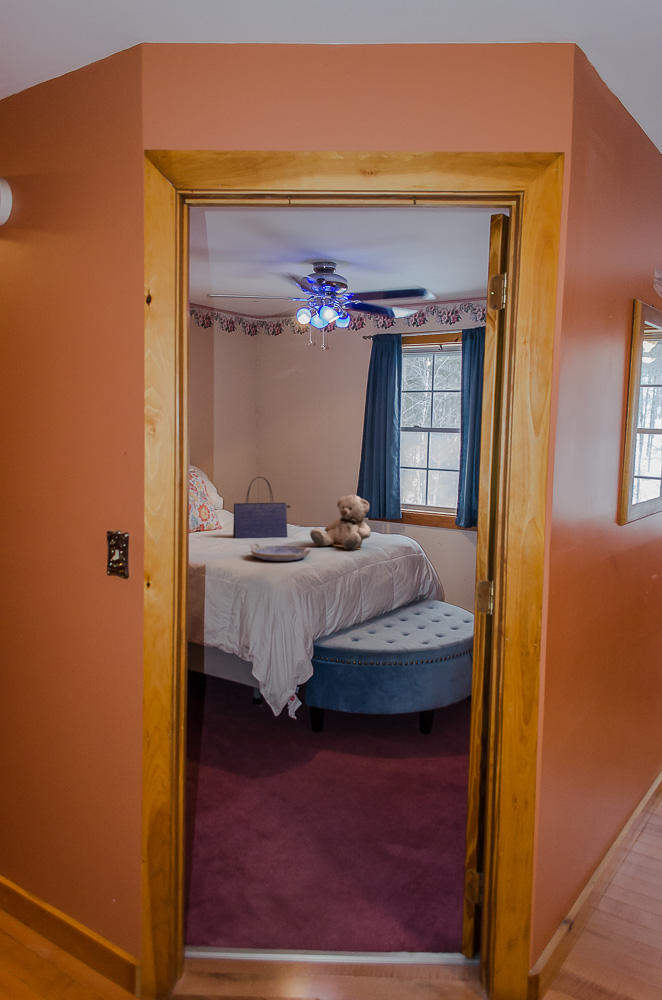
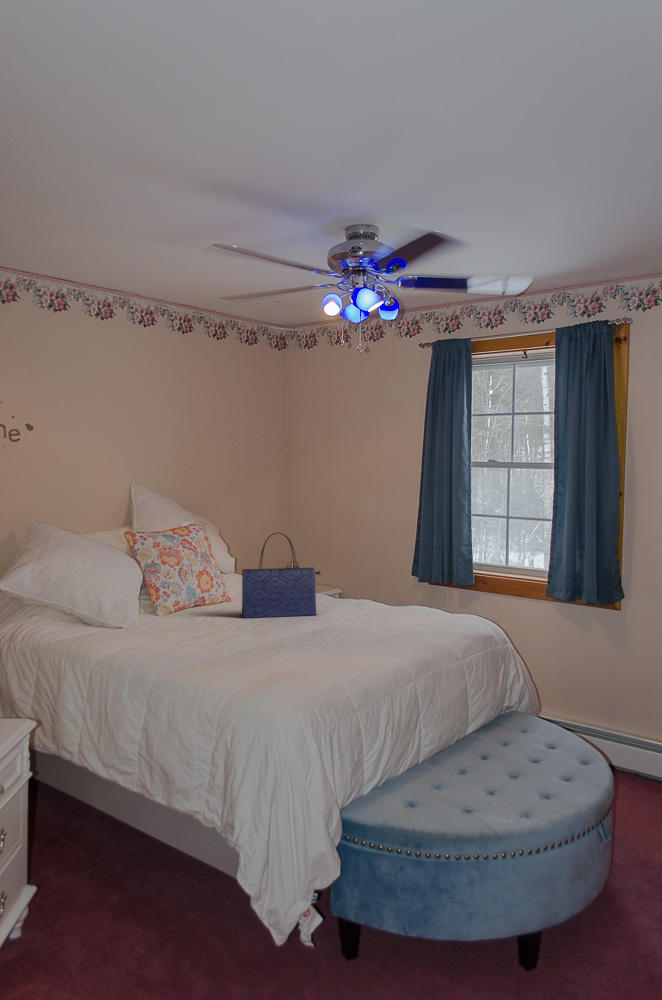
teddy bear: present [310,495,371,550] -> none [345,559,433,644]
serving tray: present [251,543,310,561] -> none [251,637,341,669]

